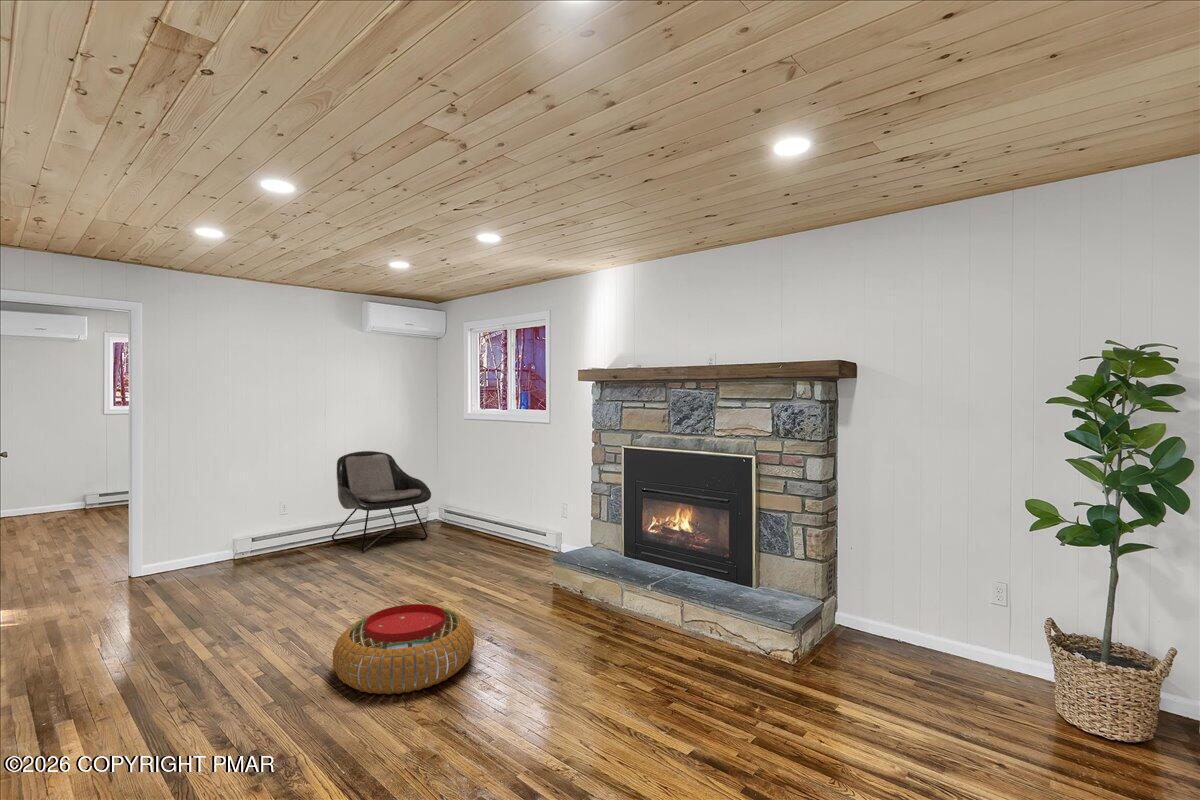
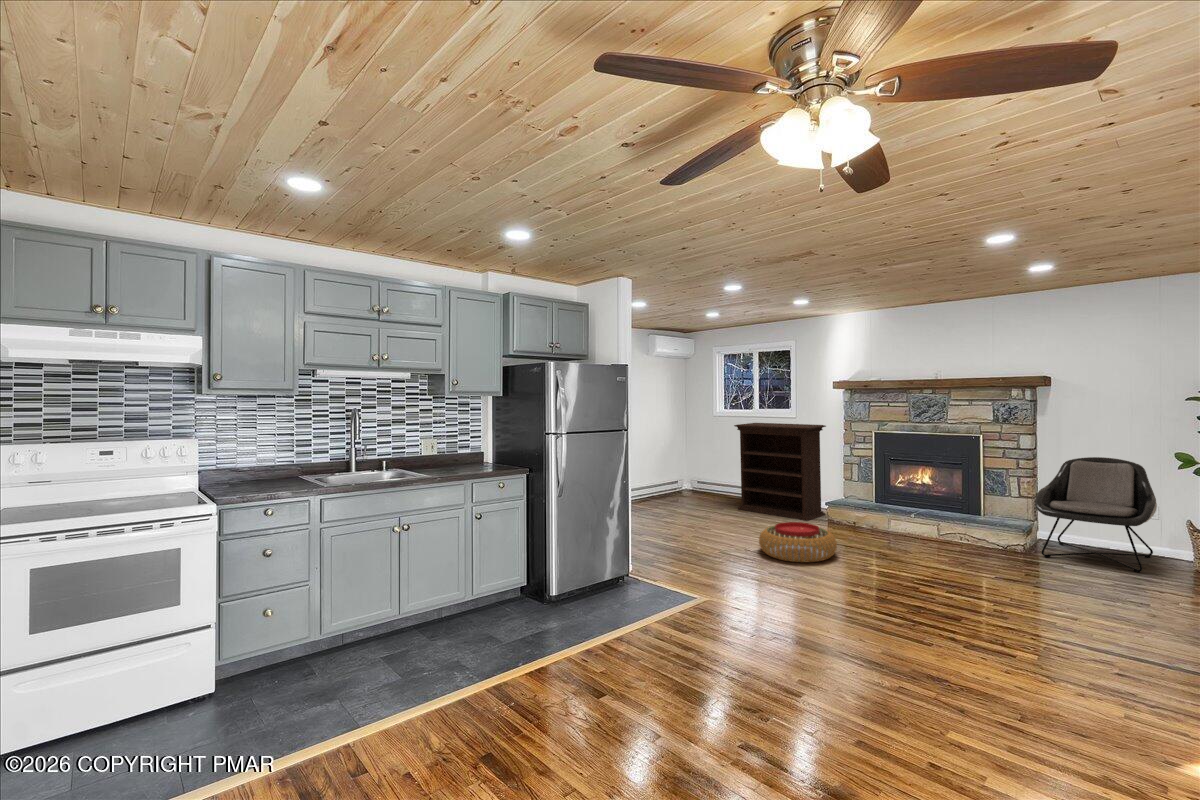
bookshelf: none [448,430,567,583] -> present [734,423,826,521]
lounge chair: present [332,451,431,553] -> present [1035,457,1157,573]

